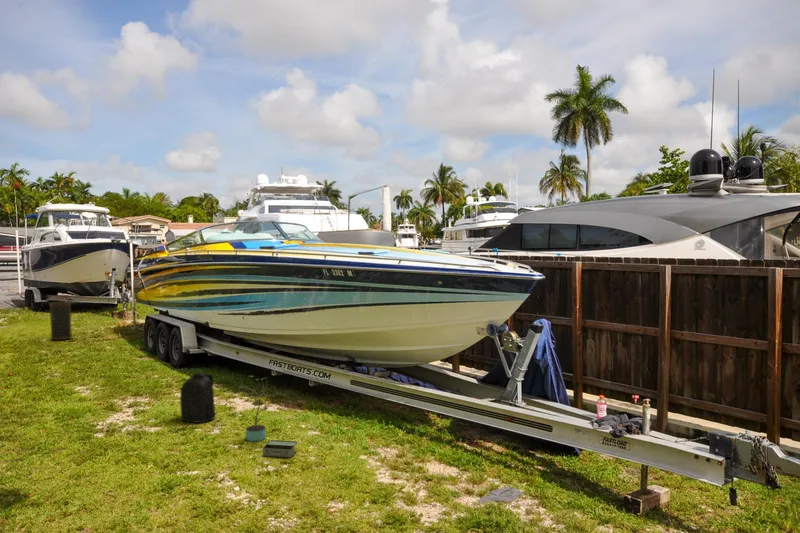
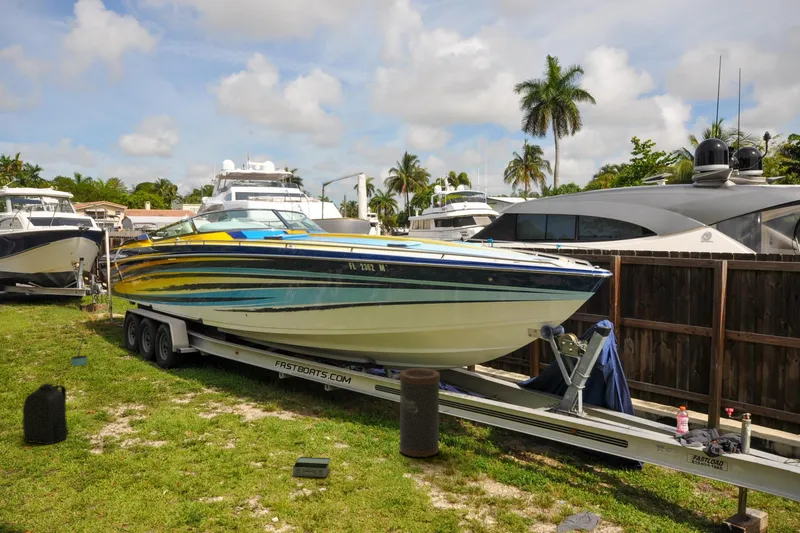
trash can: present [50,302,72,340] -> present [399,368,440,458]
backpack: present [180,373,216,423] -> present [23,383,68,444]
potted plant: present [238,375,275,441] -> present [65,321,93,366]

